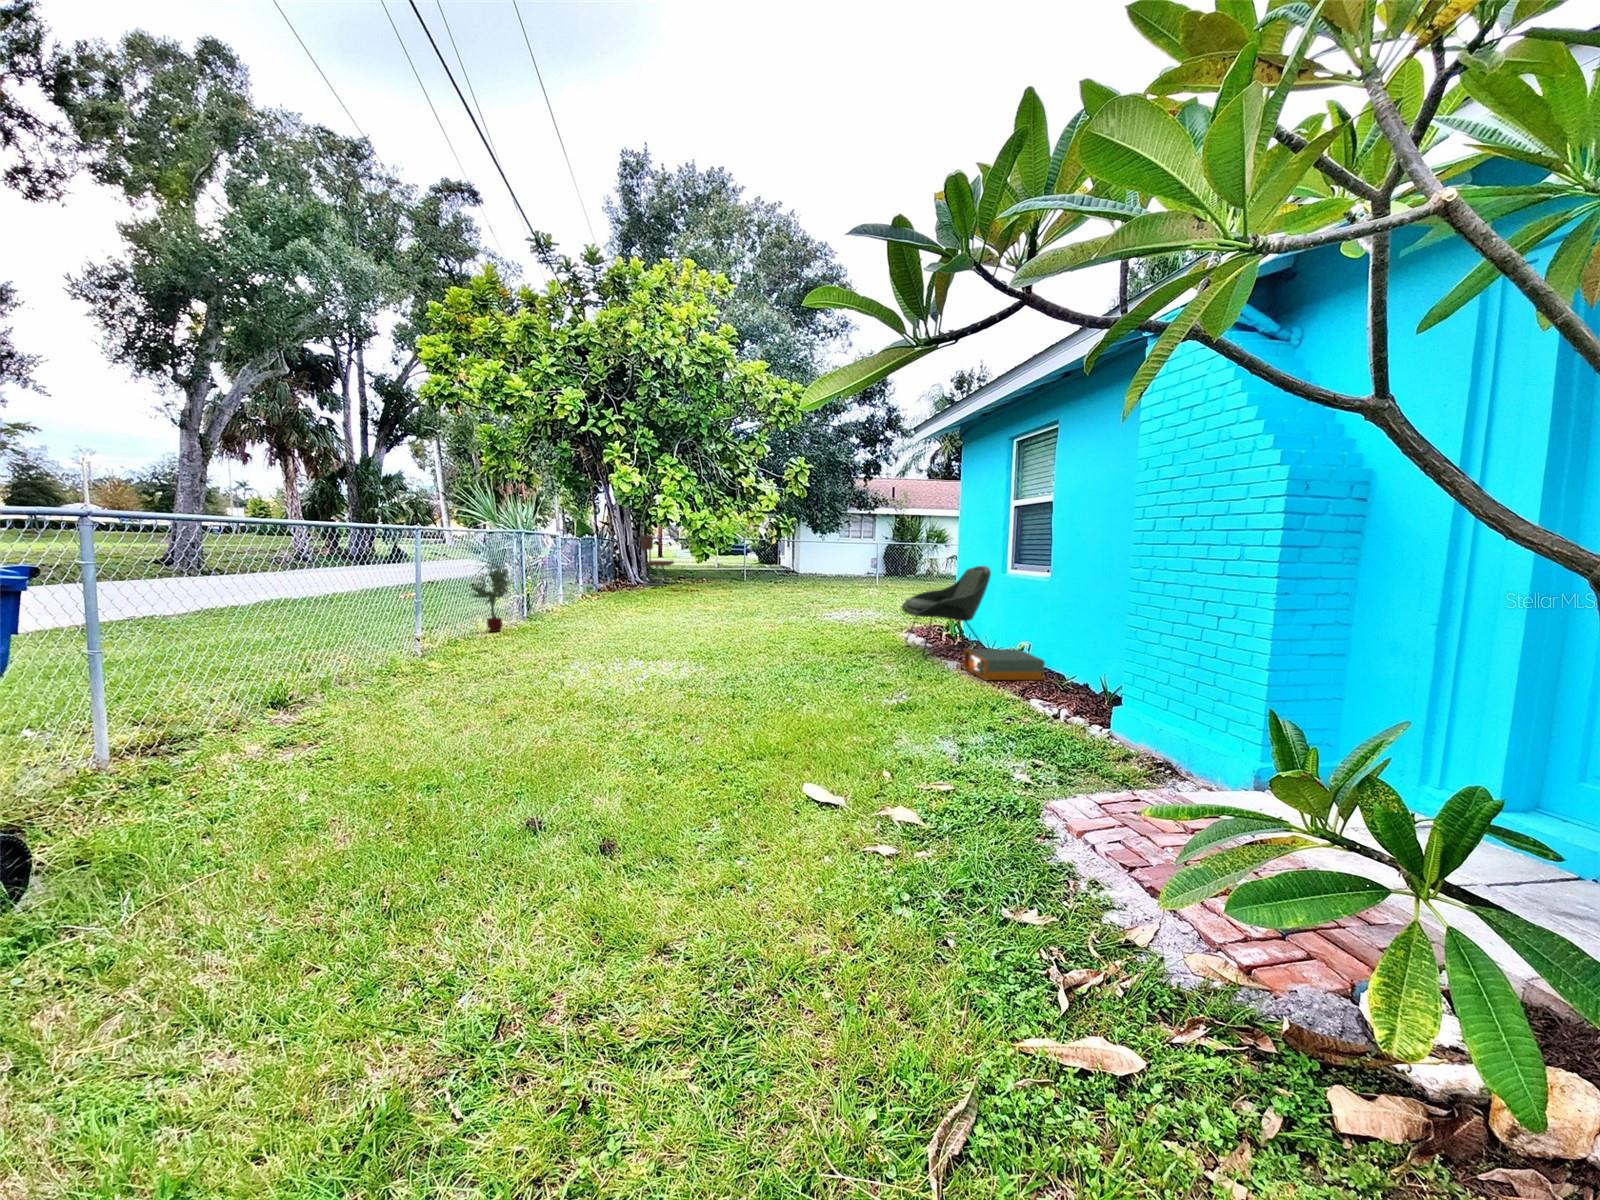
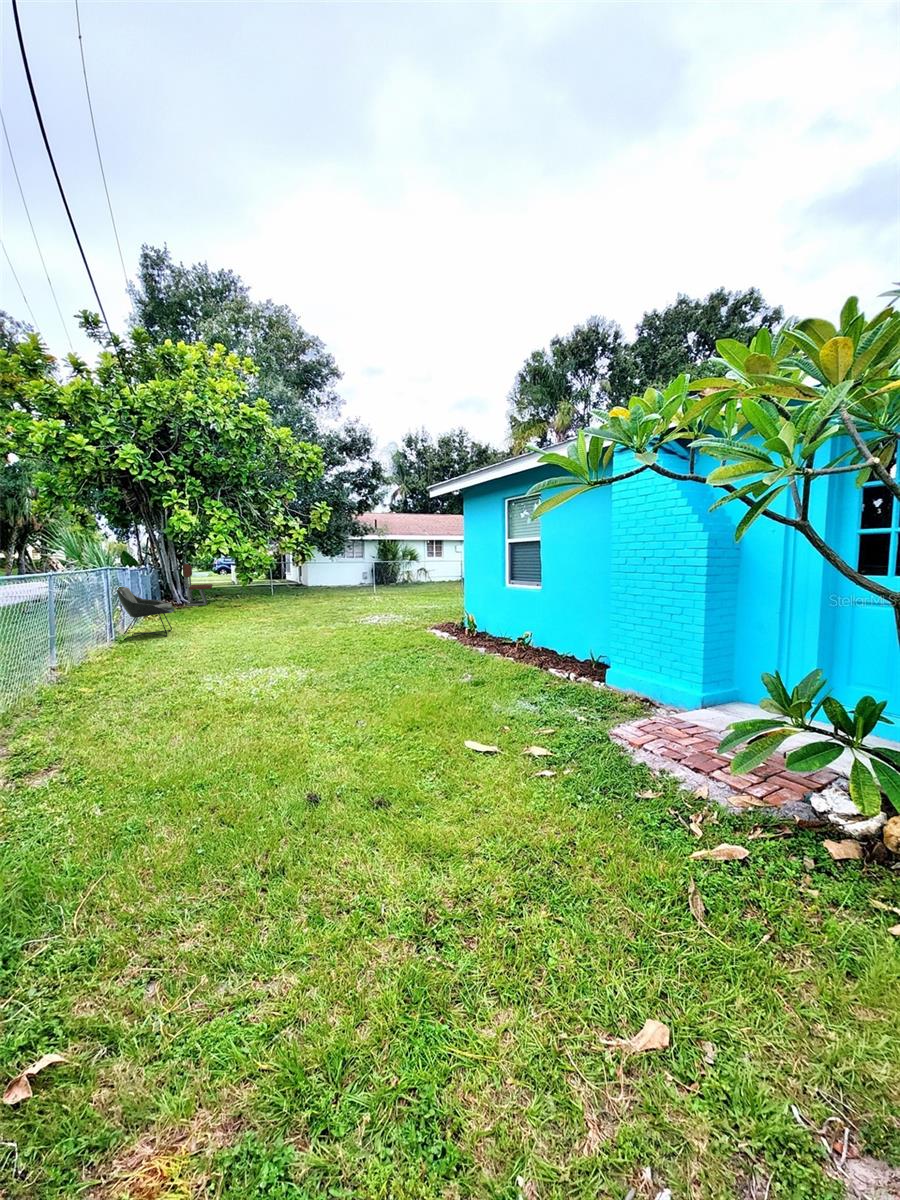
potted tree: present [471,561,511,632] -> none [63,599,103,662]
lounge chair: present [901,566,991,658] -> present [117,587,174,640]
storage box: present [963,649,1045,680] -> none [492,636,544,659]

